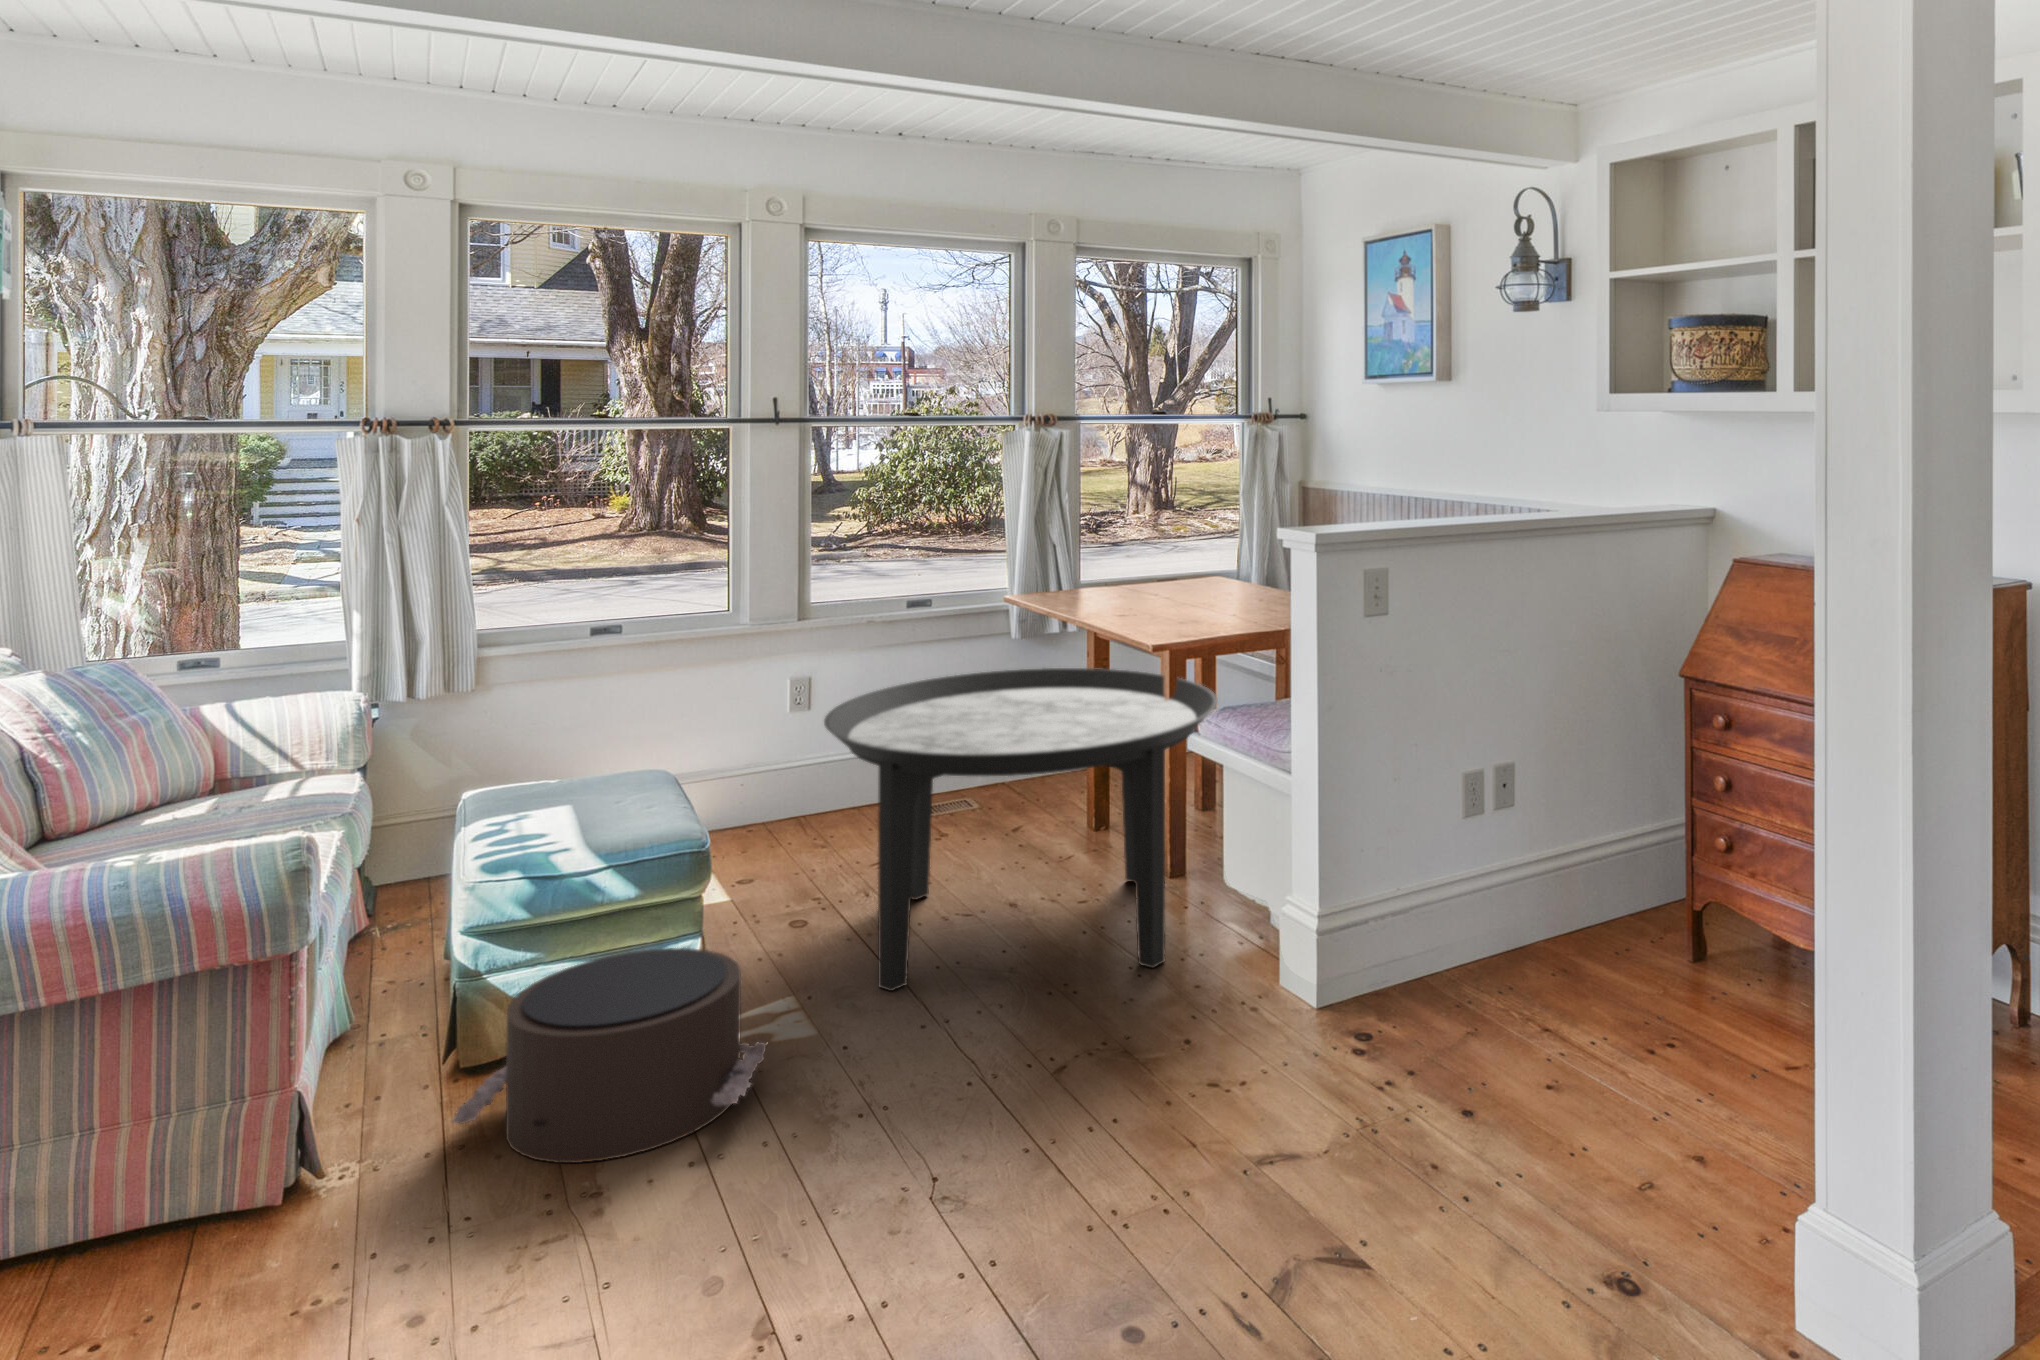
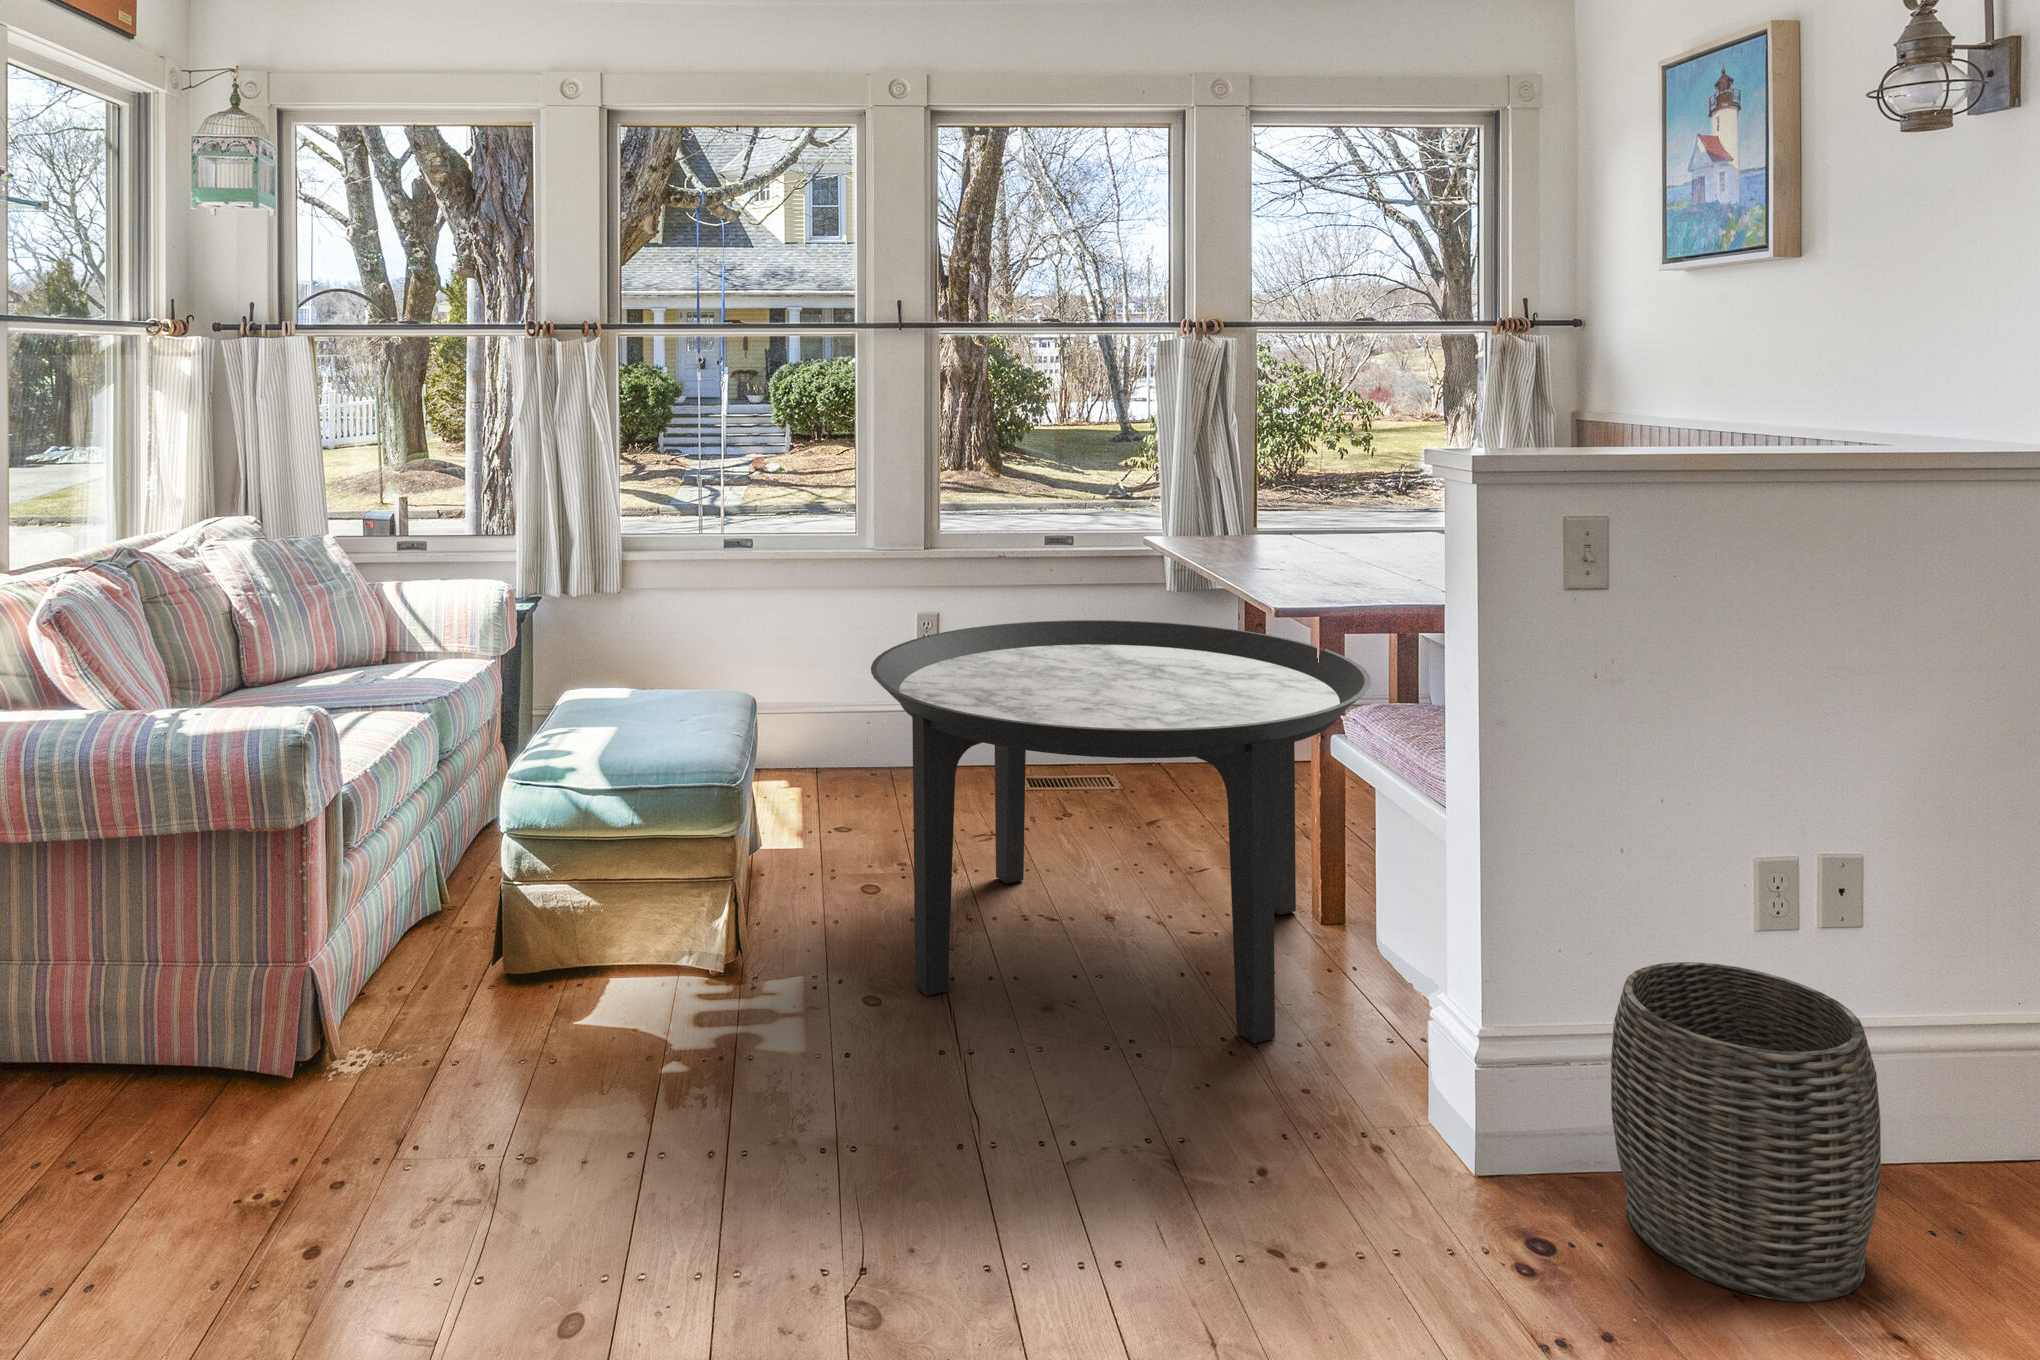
woven basket: none [1394,844,1533,1031] -> present [1611,962,1881,1301]
pouf: present [452,948,767,1163] -> none [415,892,745,1135]

